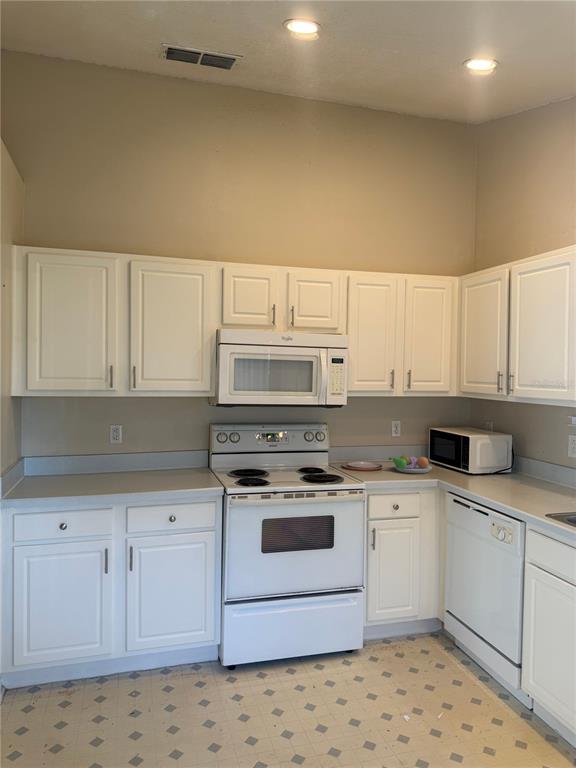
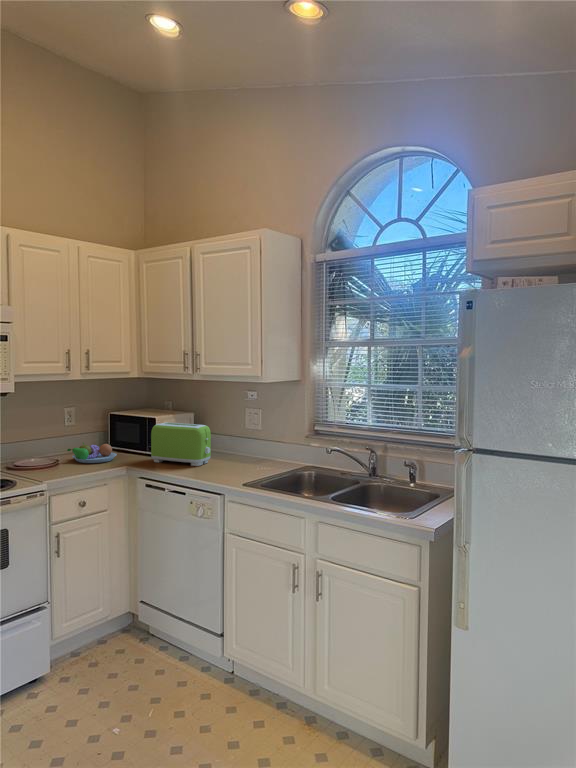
toaster: none [463,442,525,488] -> present [151,422,211,466]

